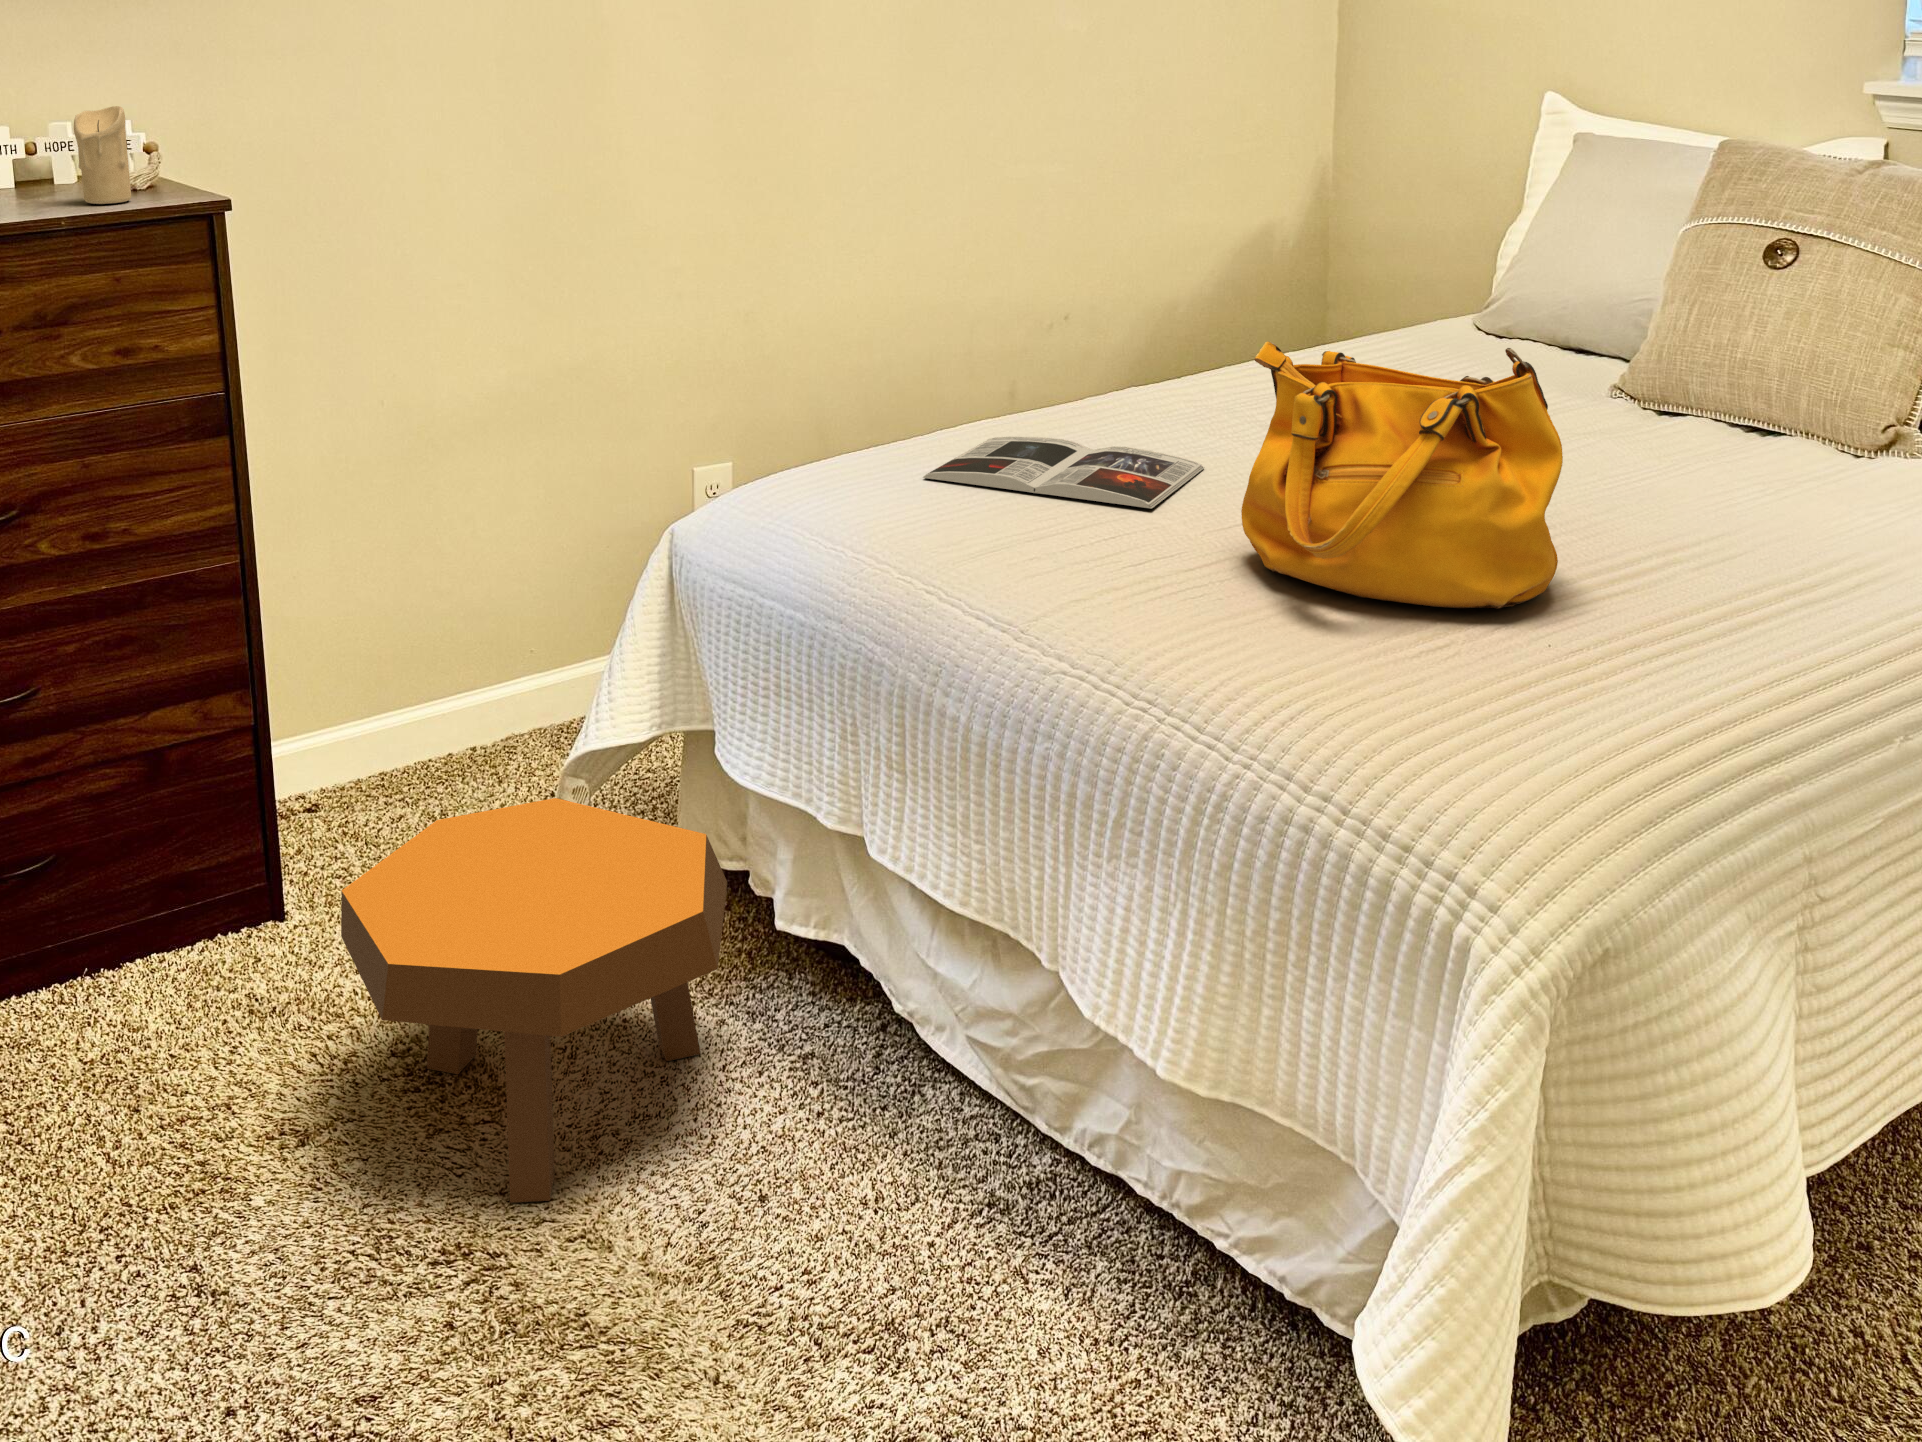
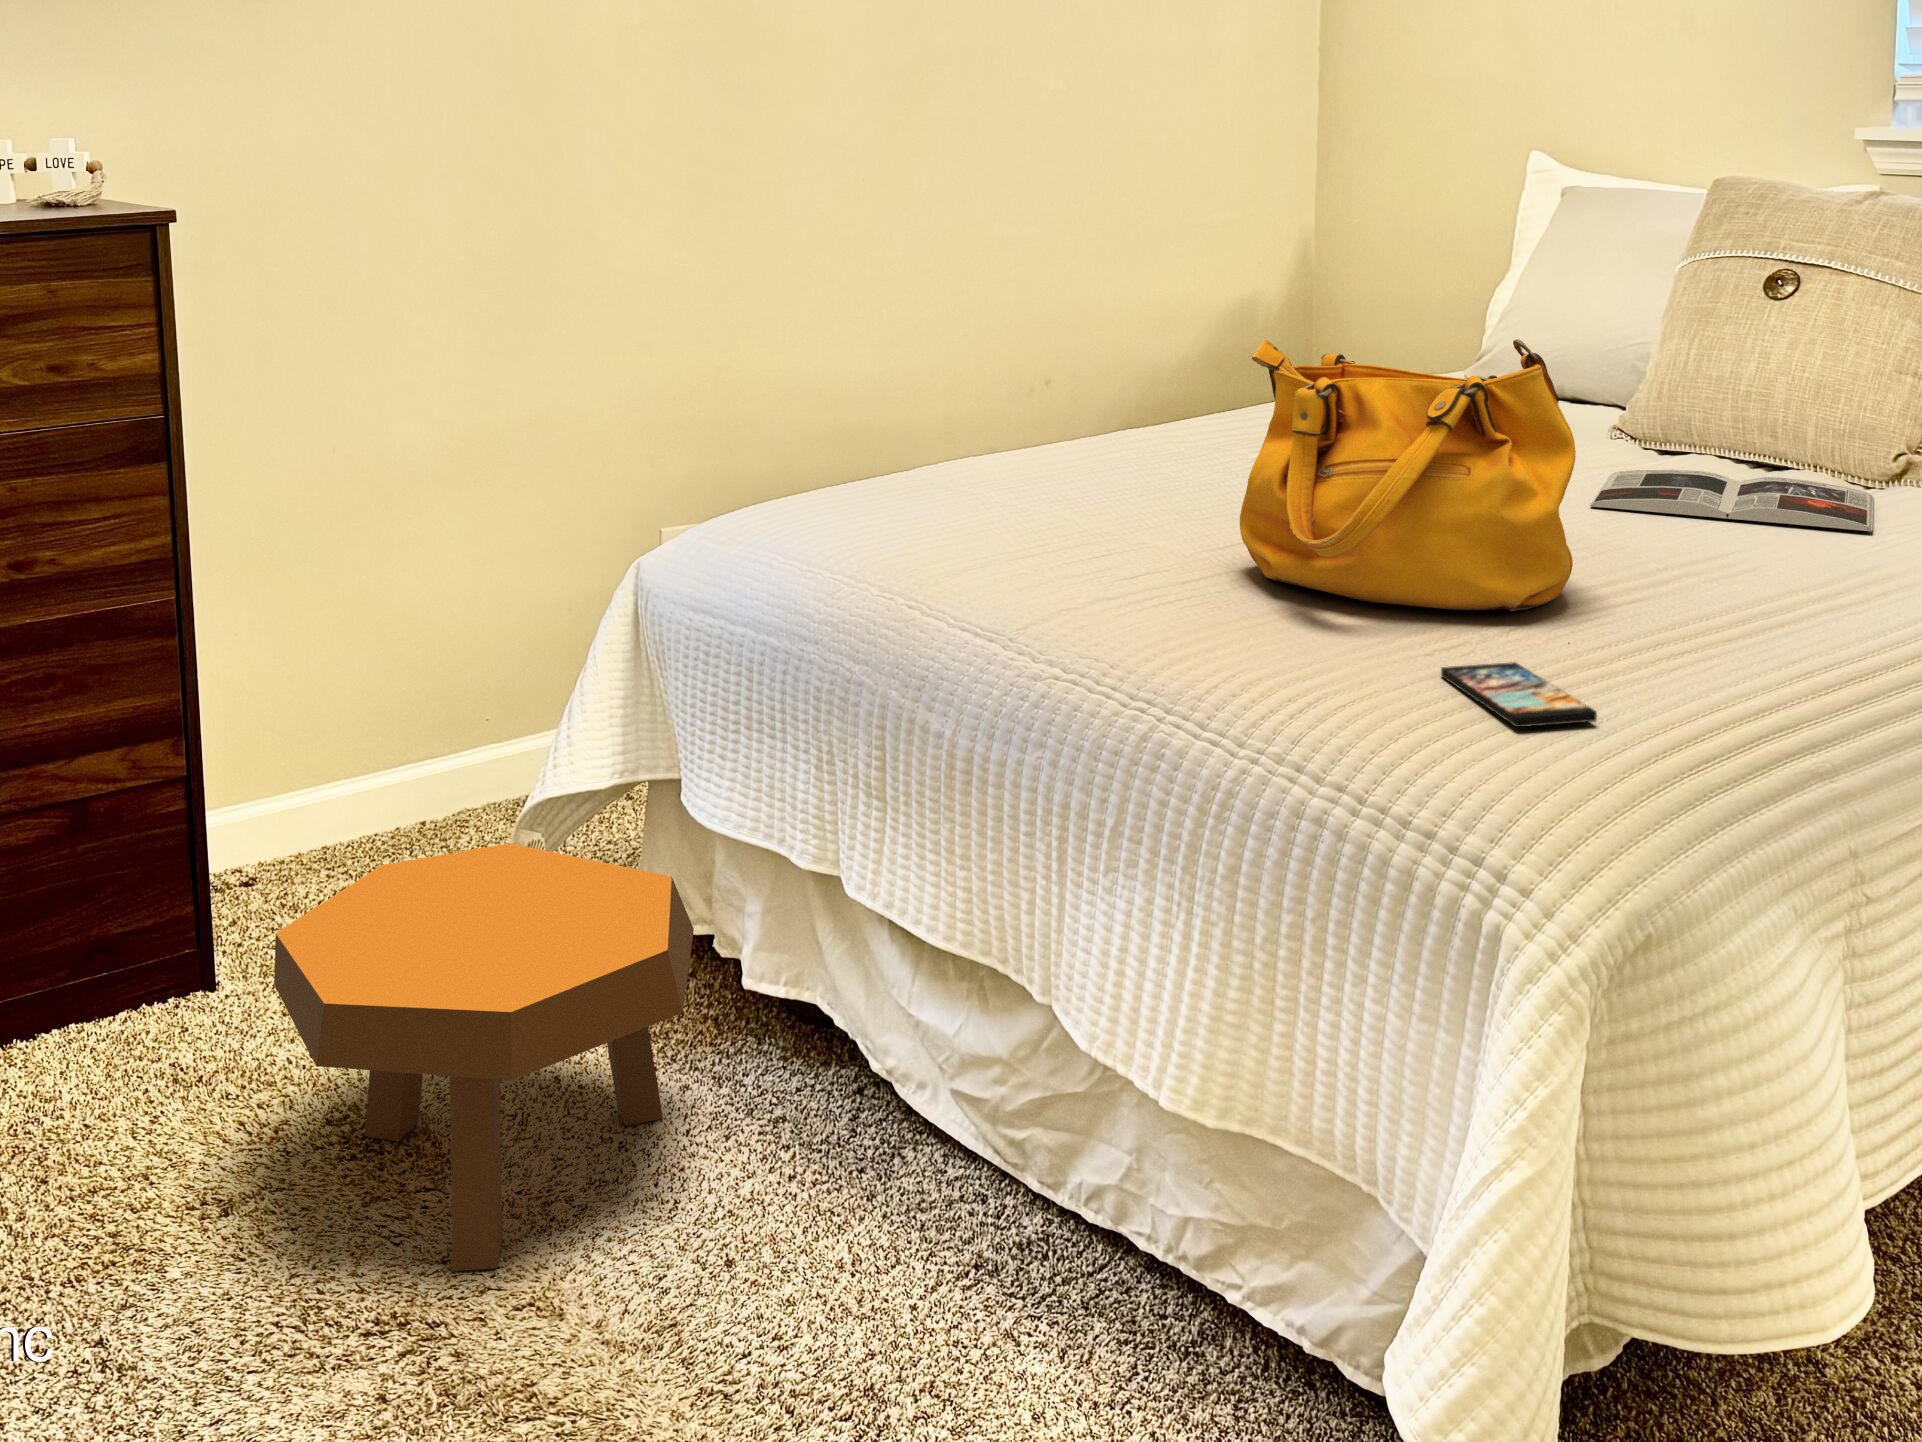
candle: present [74,106,131,204] -> none [13,112,72,212]
magazine: present [923,436,1204,509] -> present [1590,469,1874,531]
smartphone: none [1426,669,1570,744] -> present [1441,662,1597,727]

